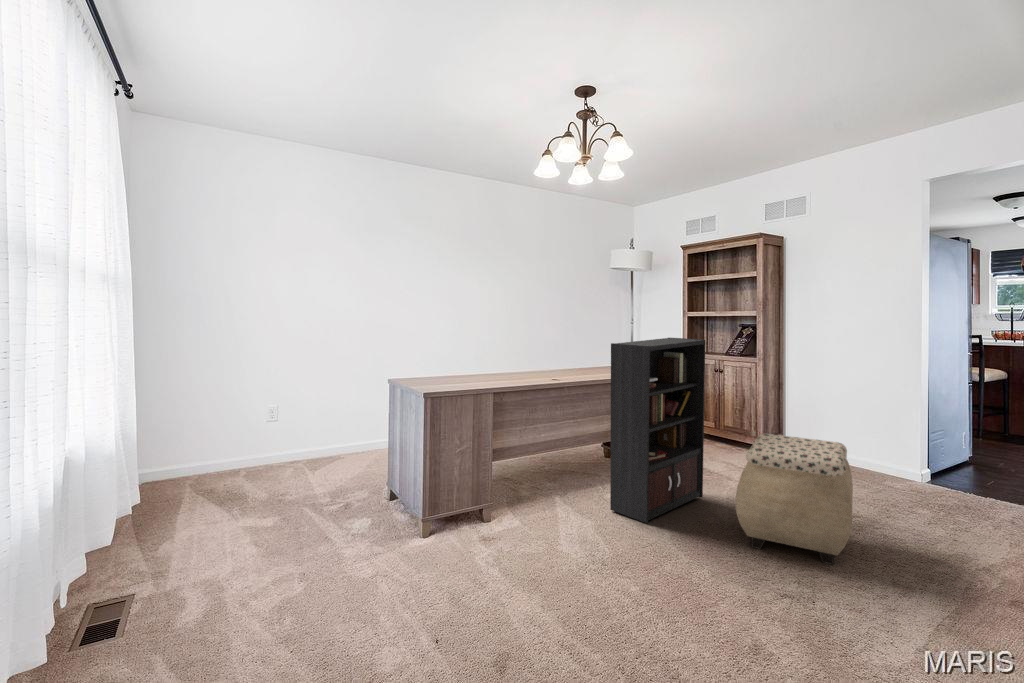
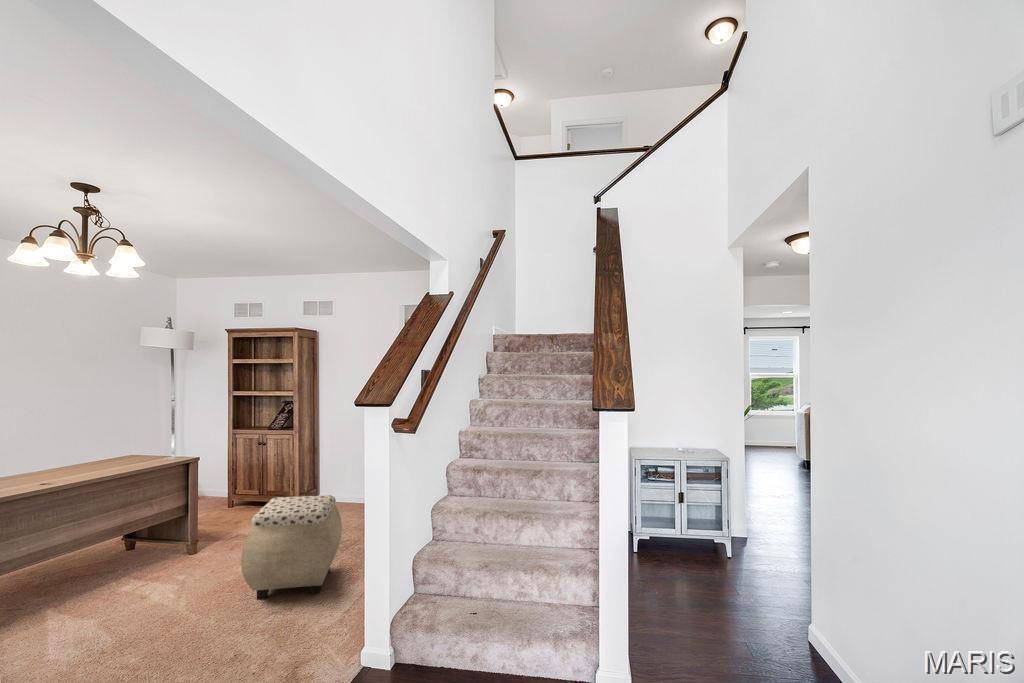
bookcase: present [610,338,705,523] -> none [116,421,228,608]

